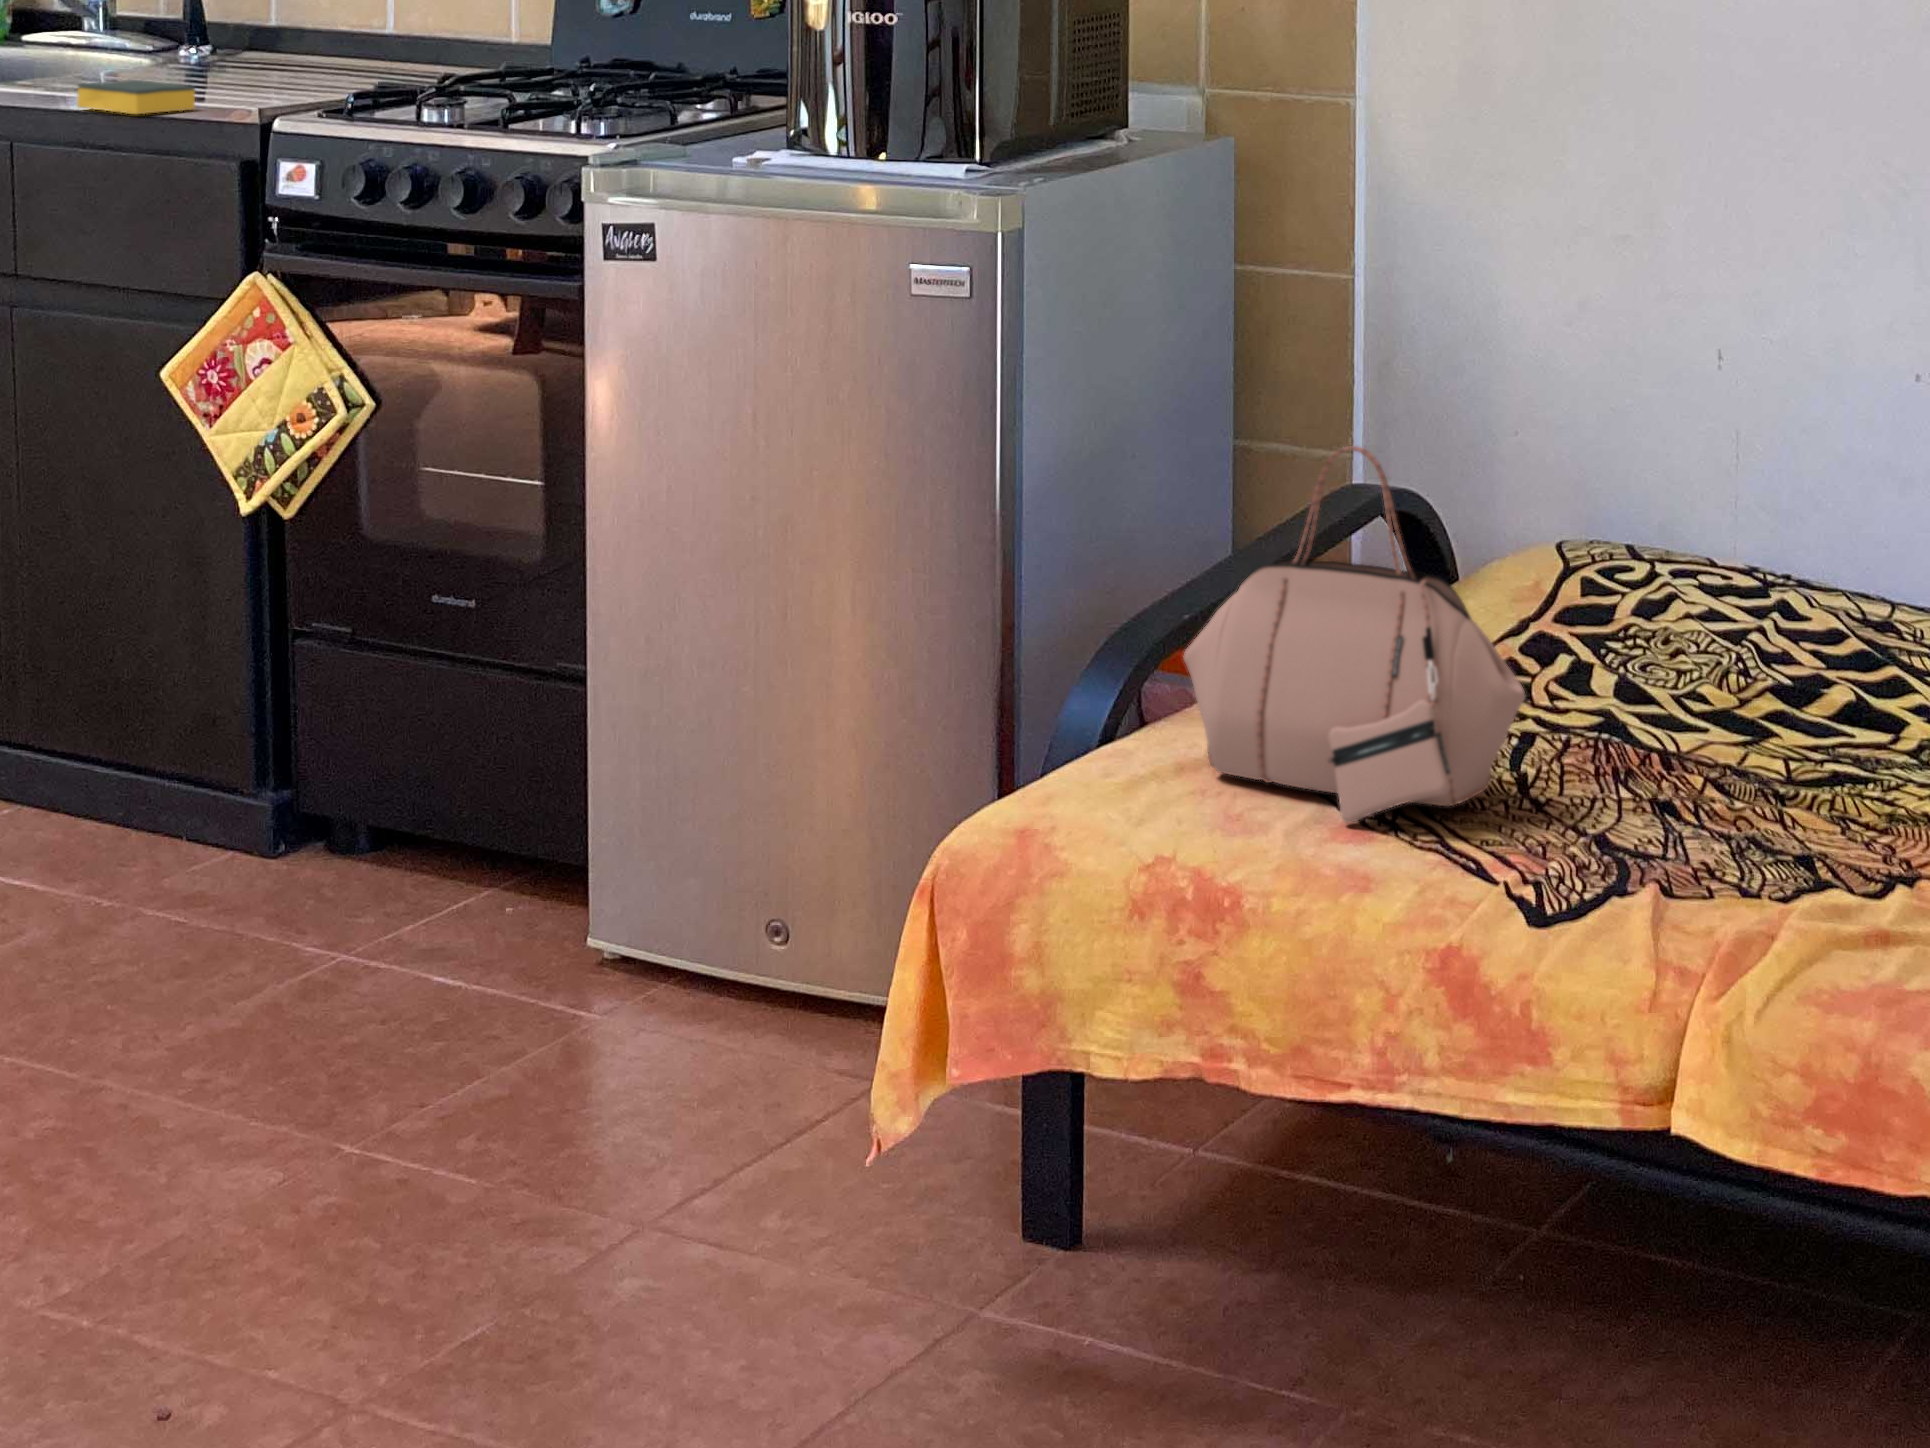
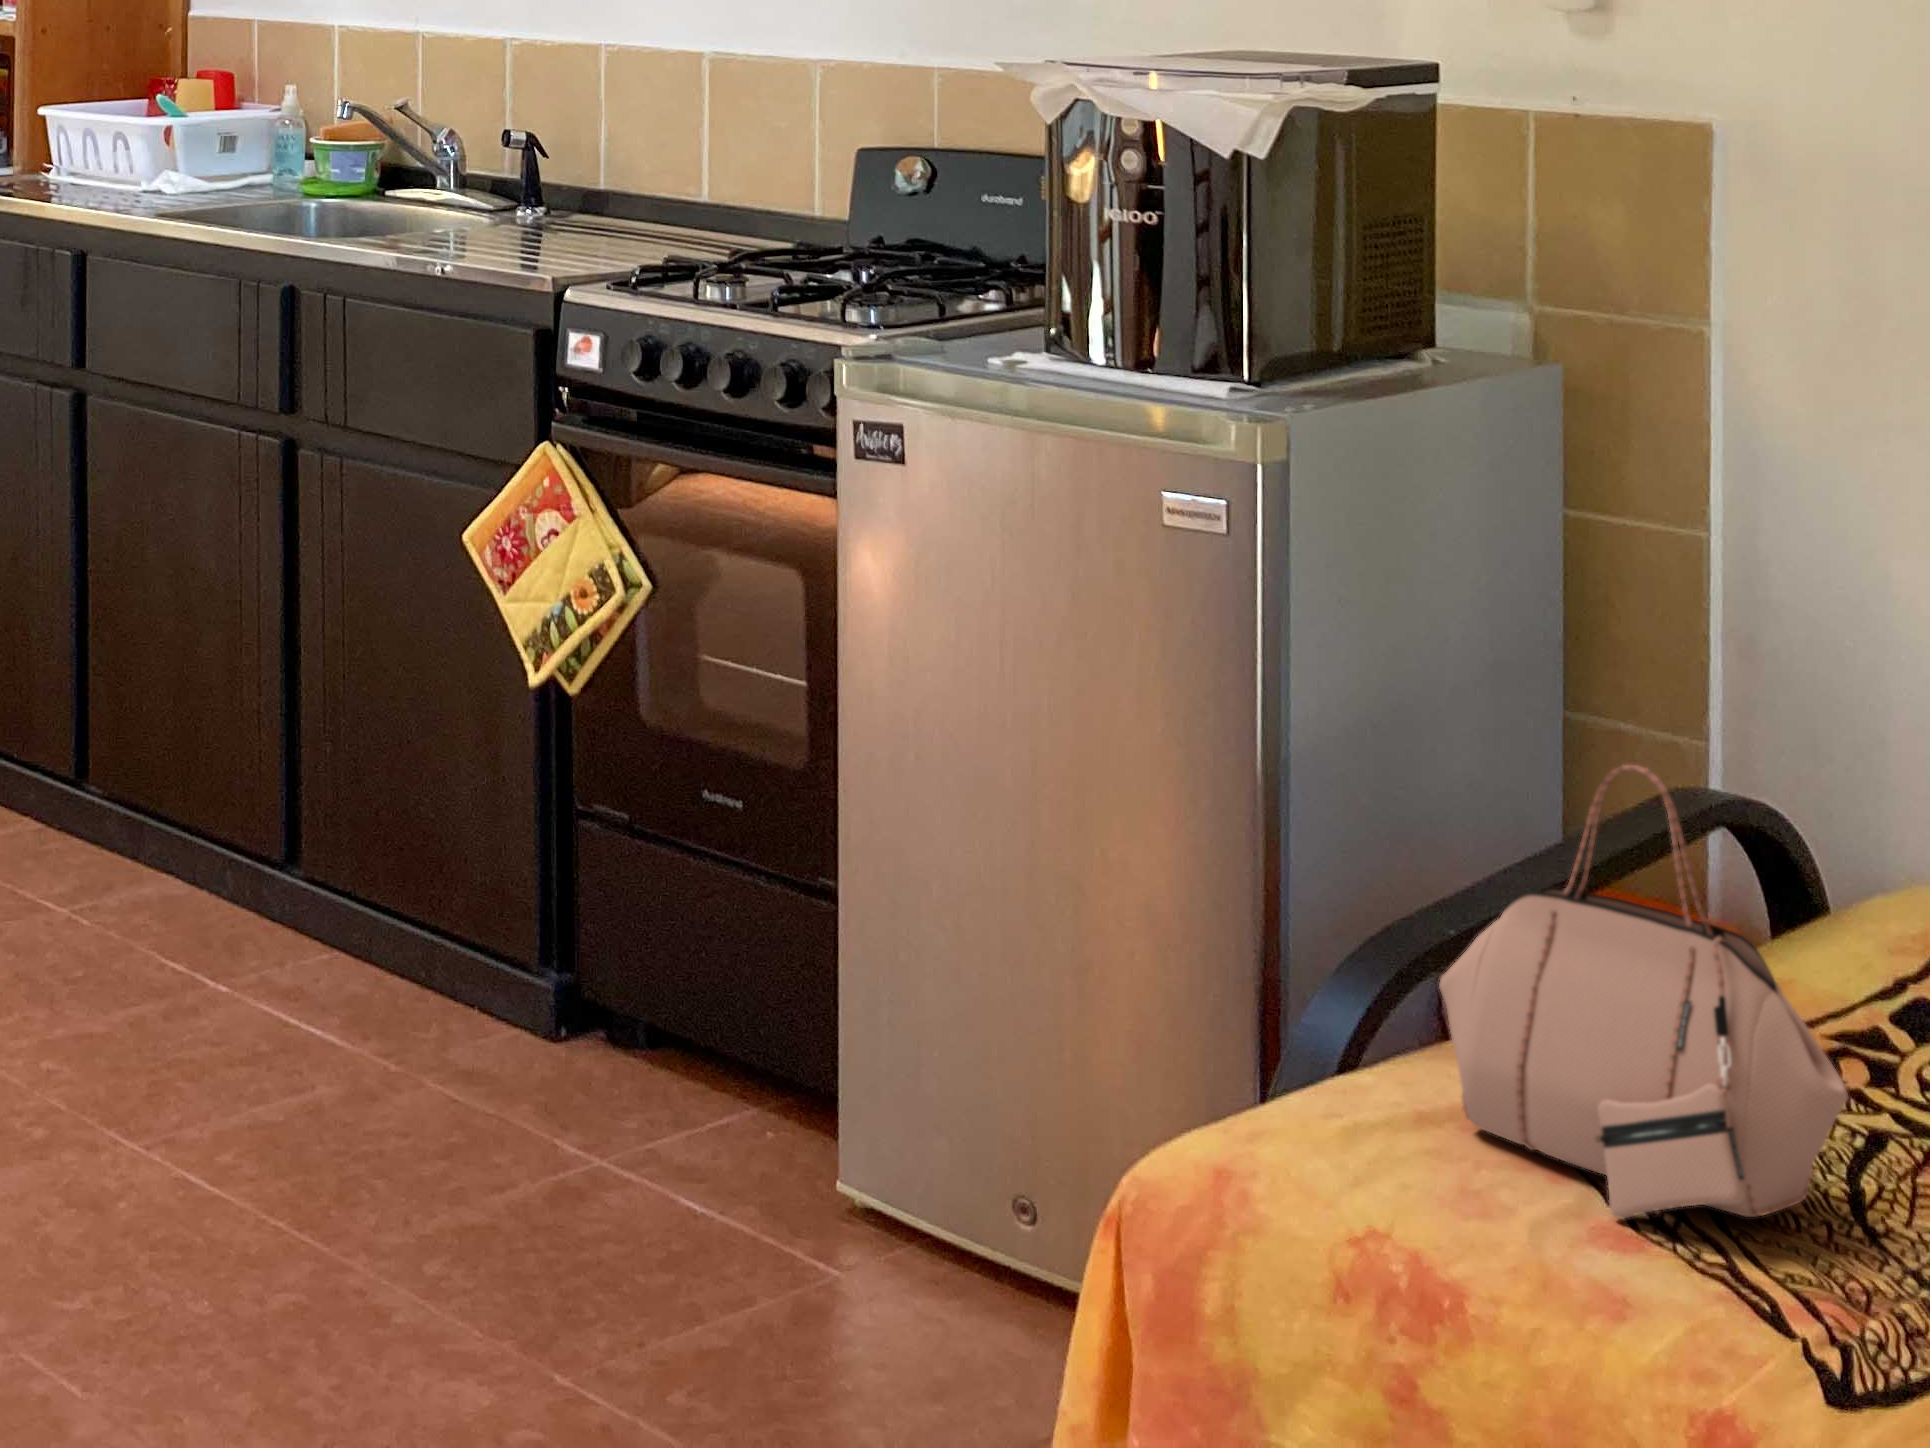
sponge: present [77,80,195,114] -> none [397,249,499,286]

